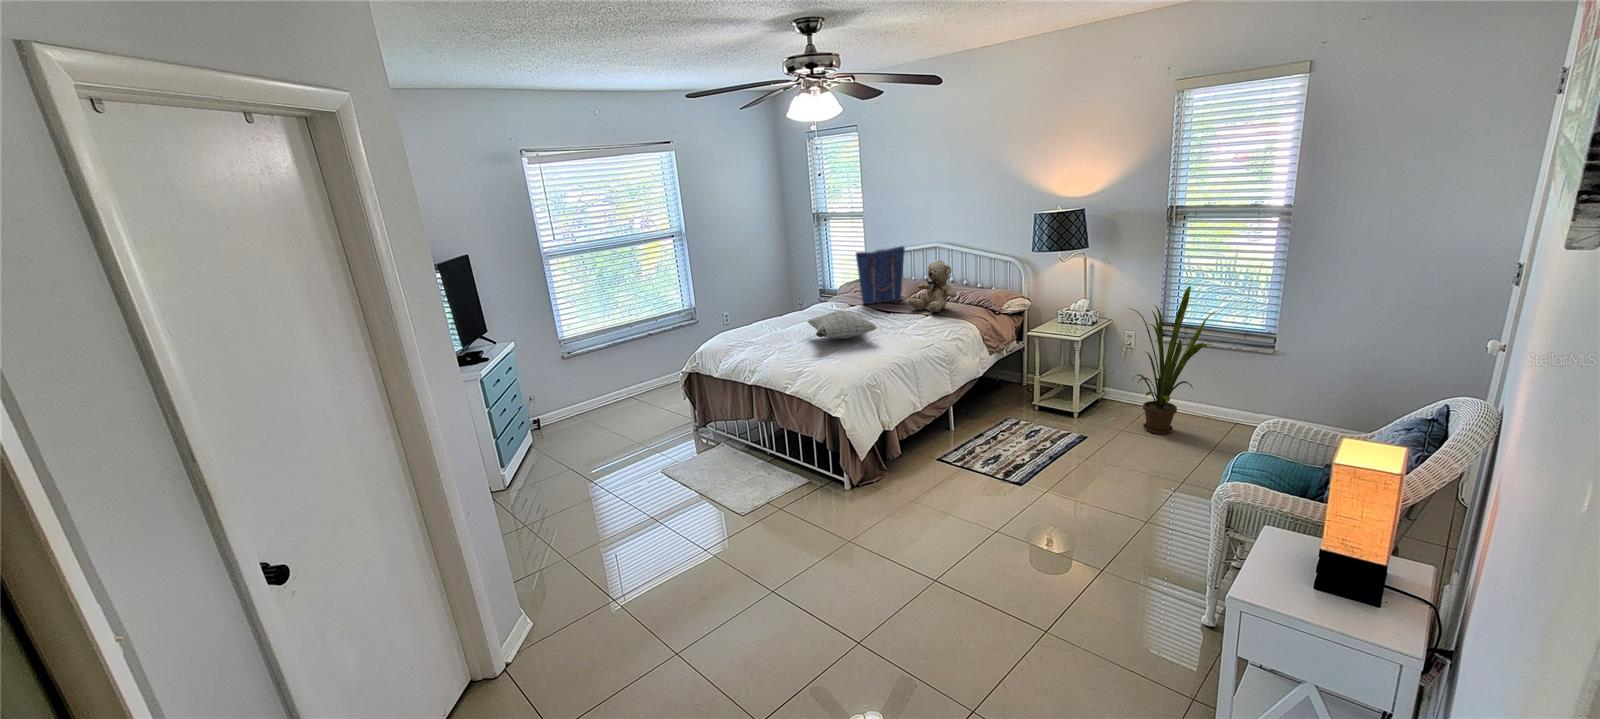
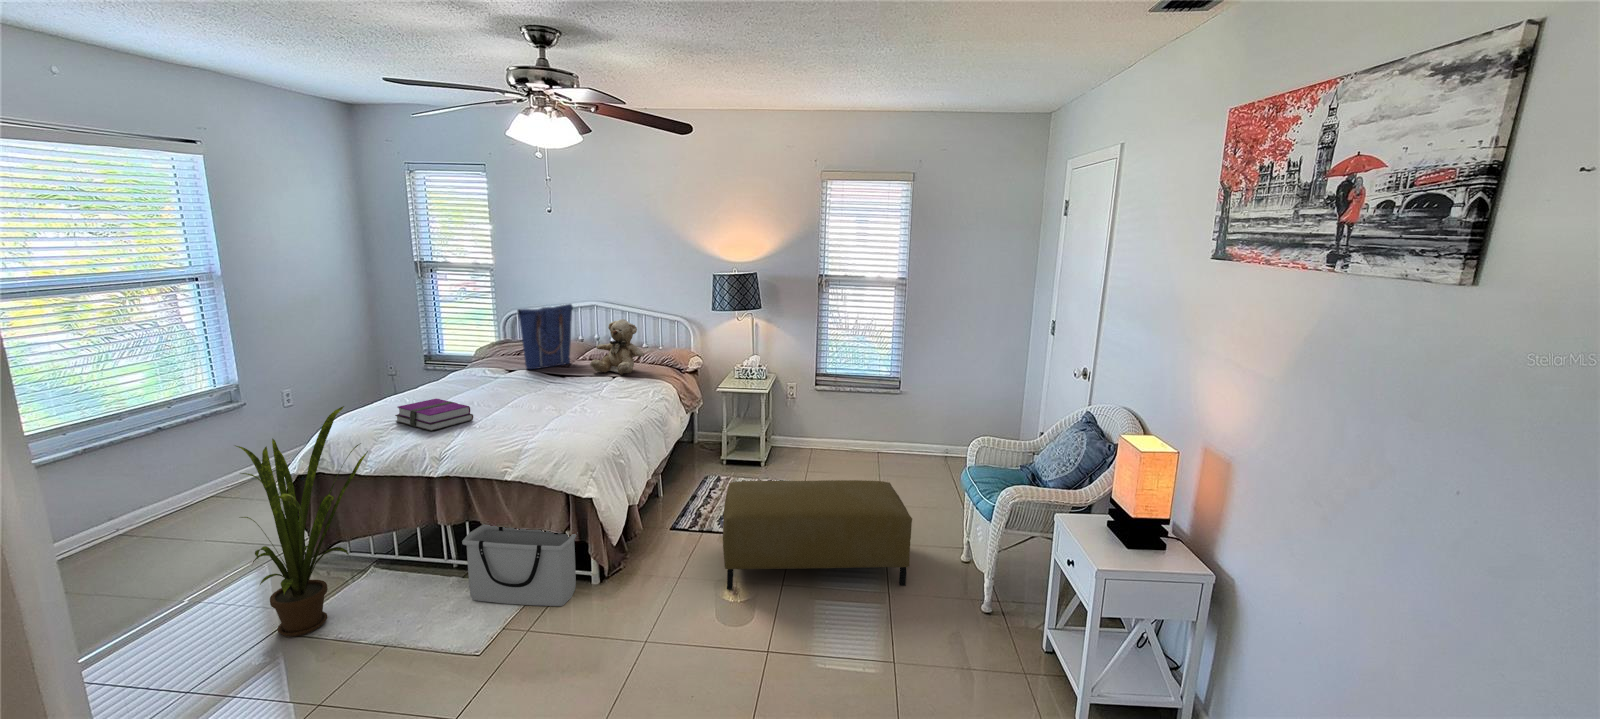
house plant: present [1132,286,1216,434] -> present [236,406,368,637]
pillow: present [807,310,877,339] -> none [488,374,591,408]
hardback book: none [744,325,789,350] -> present [395,399,473,431]
storage bin: none [759,424,833,498] -> present [462,524,576,606]
ottoman: none [942,427,1159,577] -> present [723,480,912,589]

